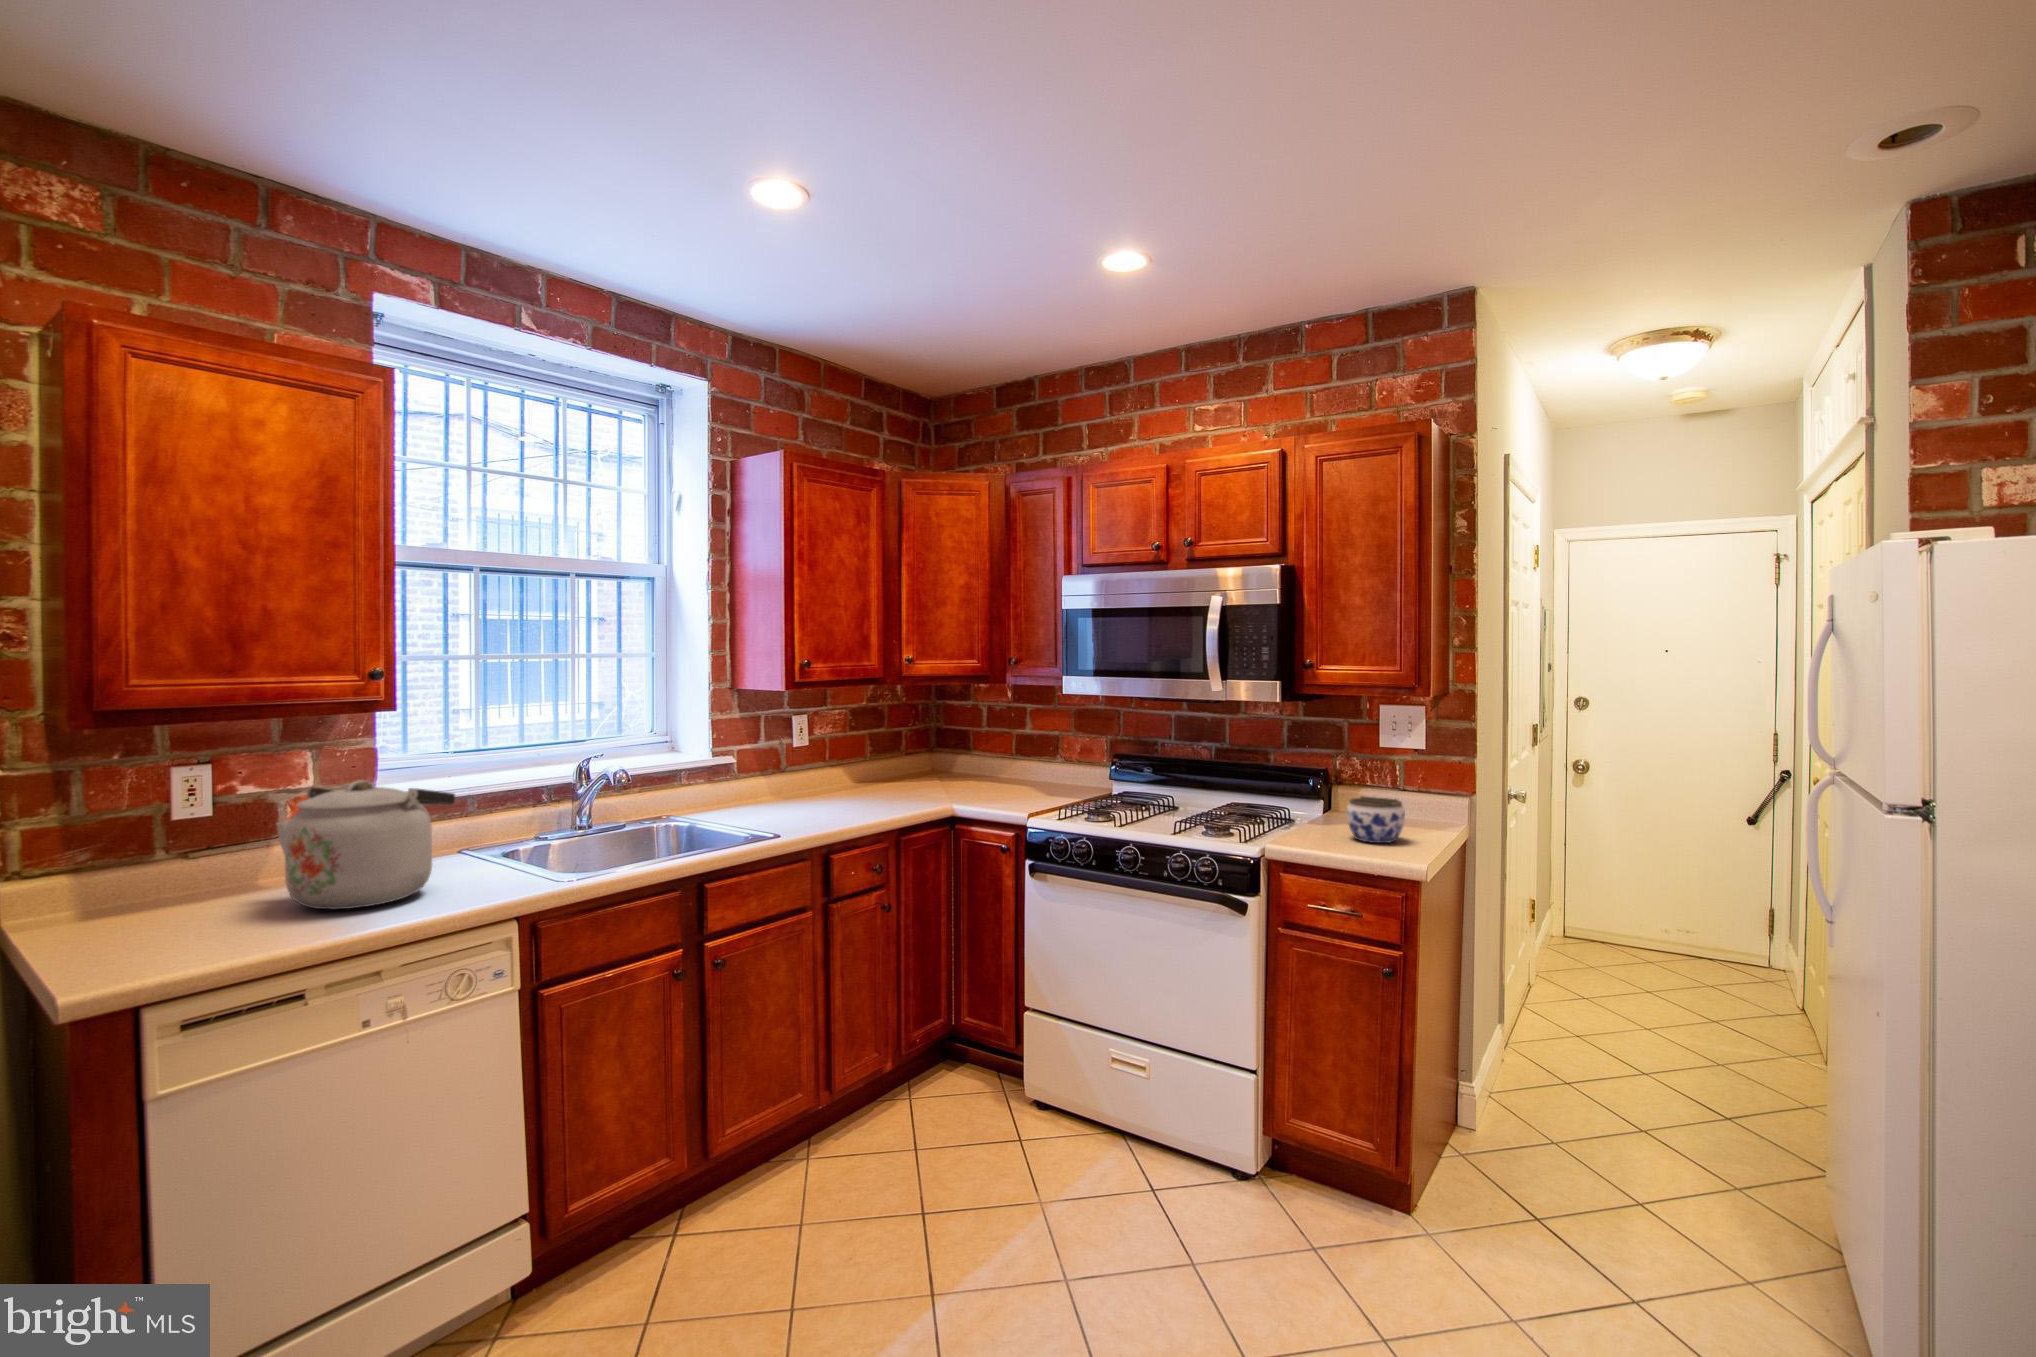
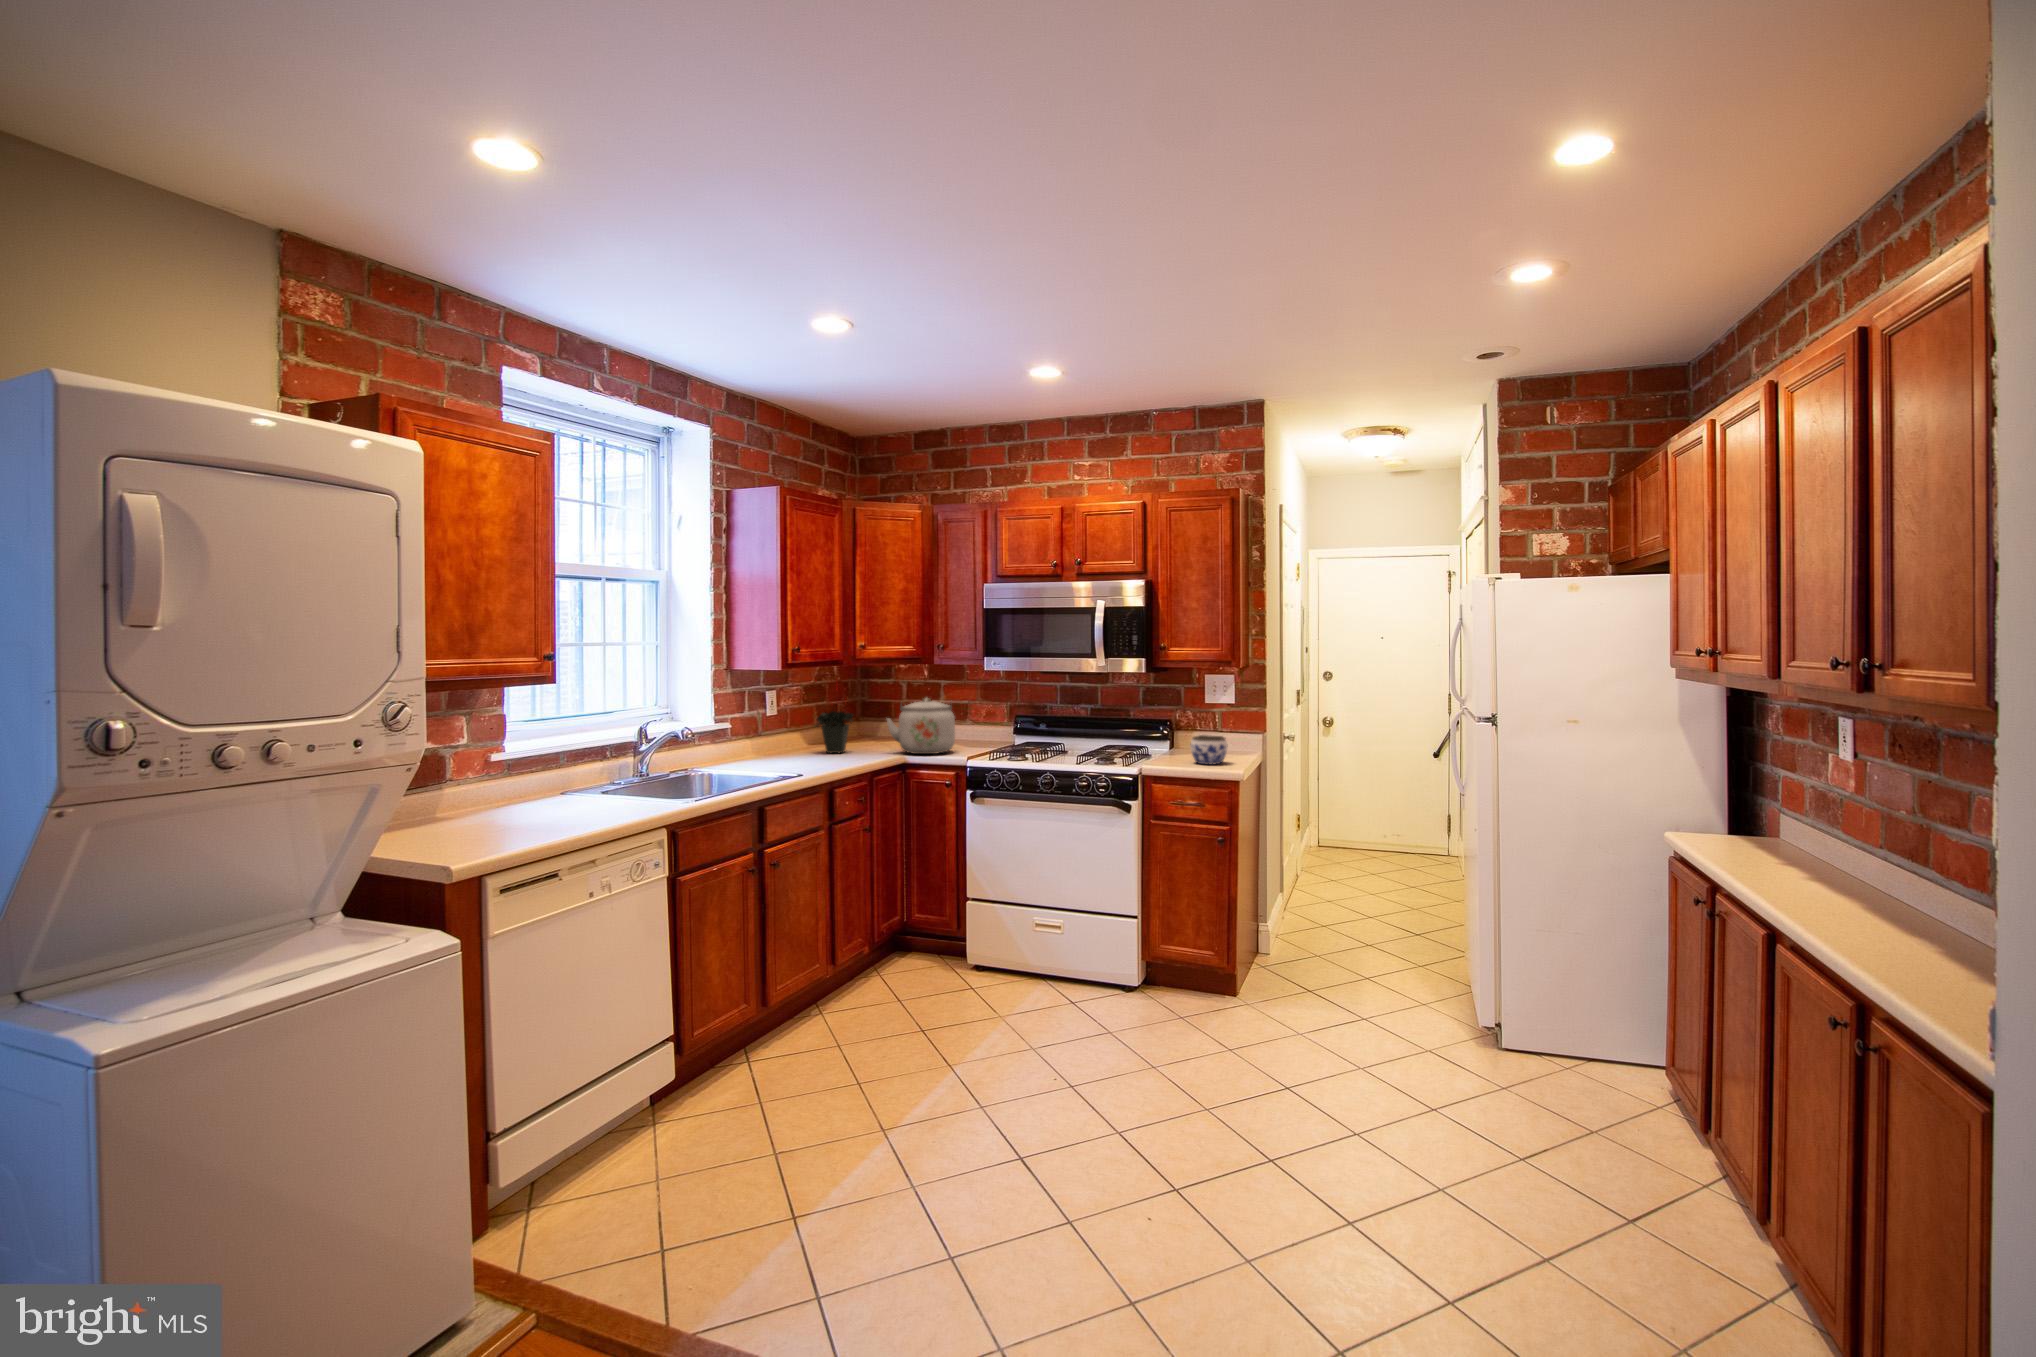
potted plant: none [843,698,898,798] -> present [815,680,853,753]
kettle: present [277,780,455,909] -> present [887,698,955,754]

